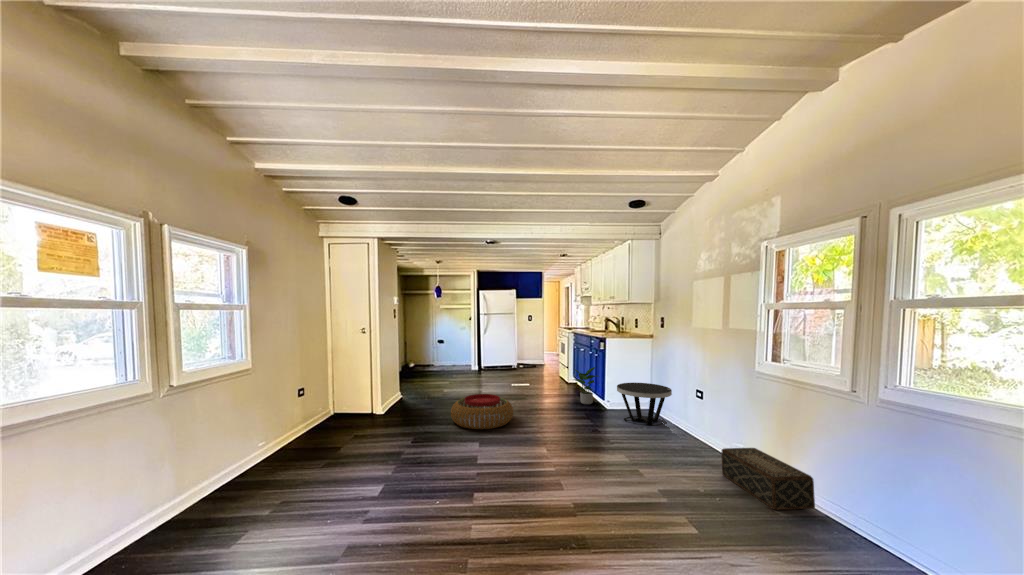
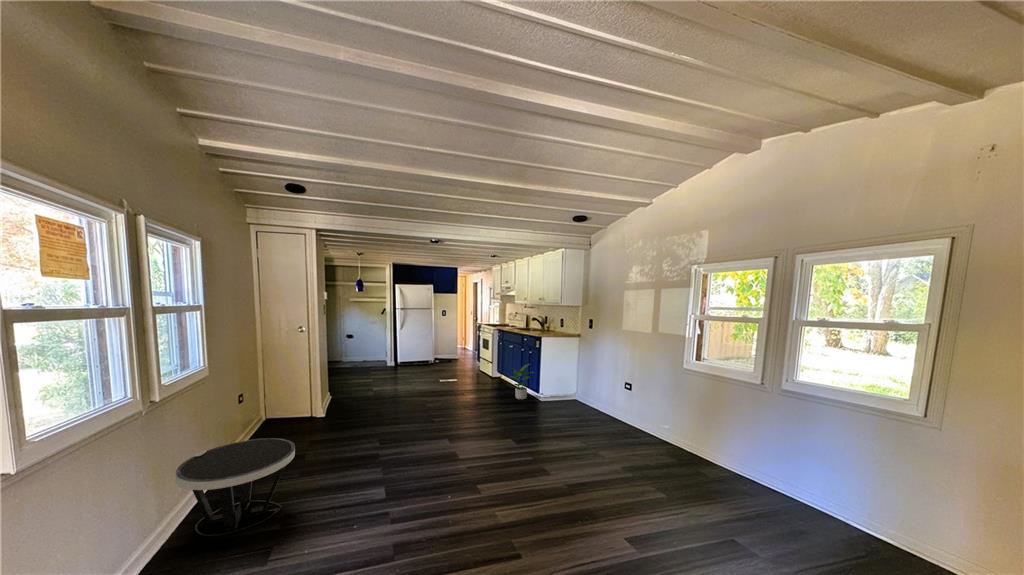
side table: present [617,383,672,426] -> present [175,438,295,536]
pouf: present [451,394,513,429] -> none [401,401,467,440]
woven basket: present [721,448,815,510] -> none [660,429,730,479]

